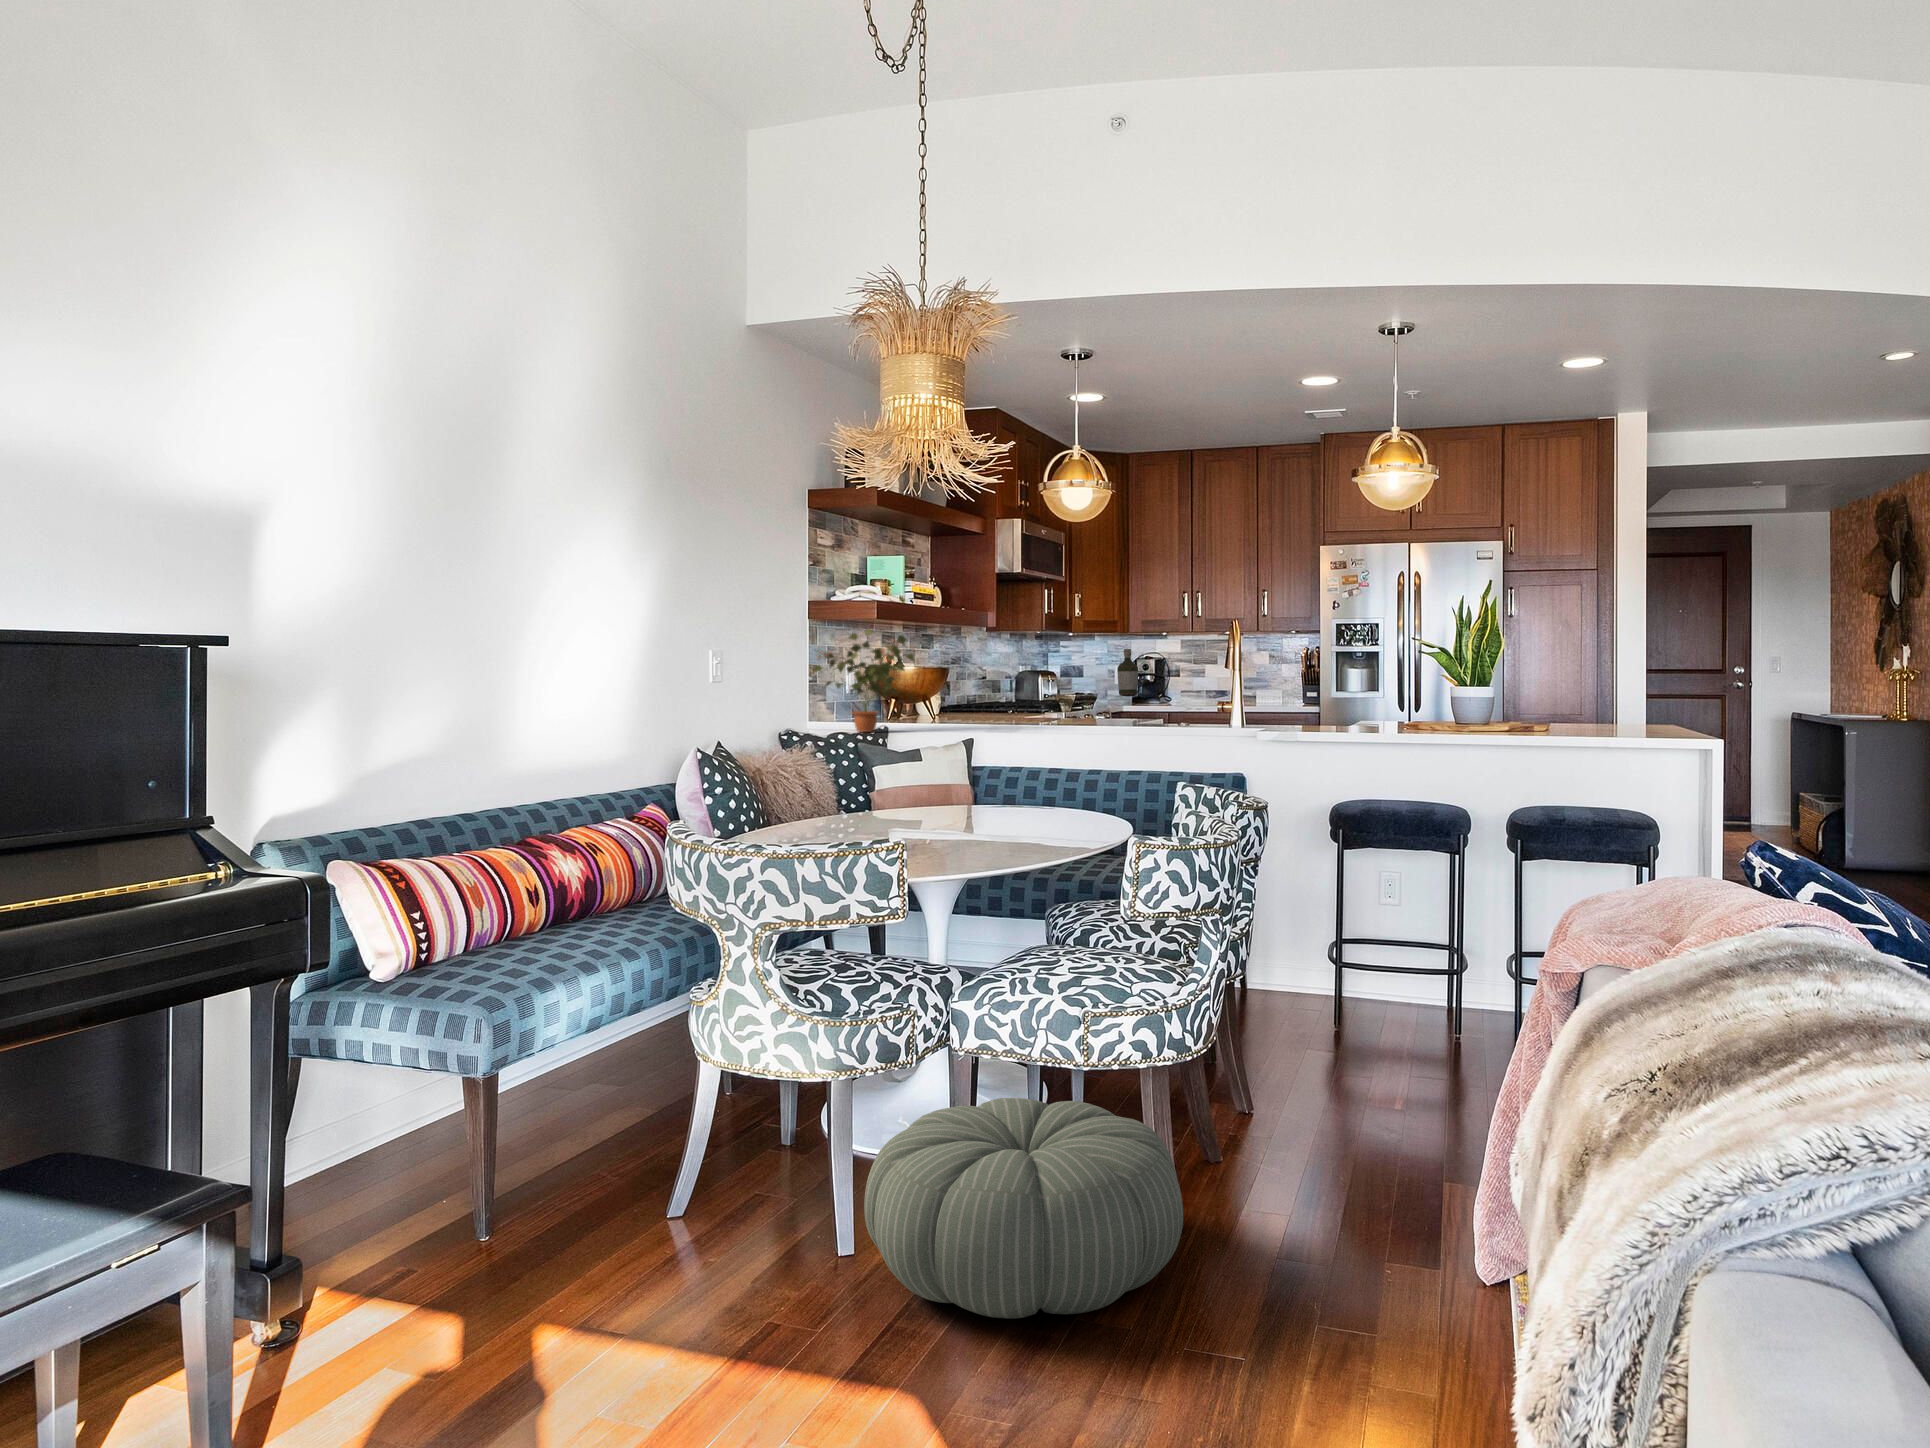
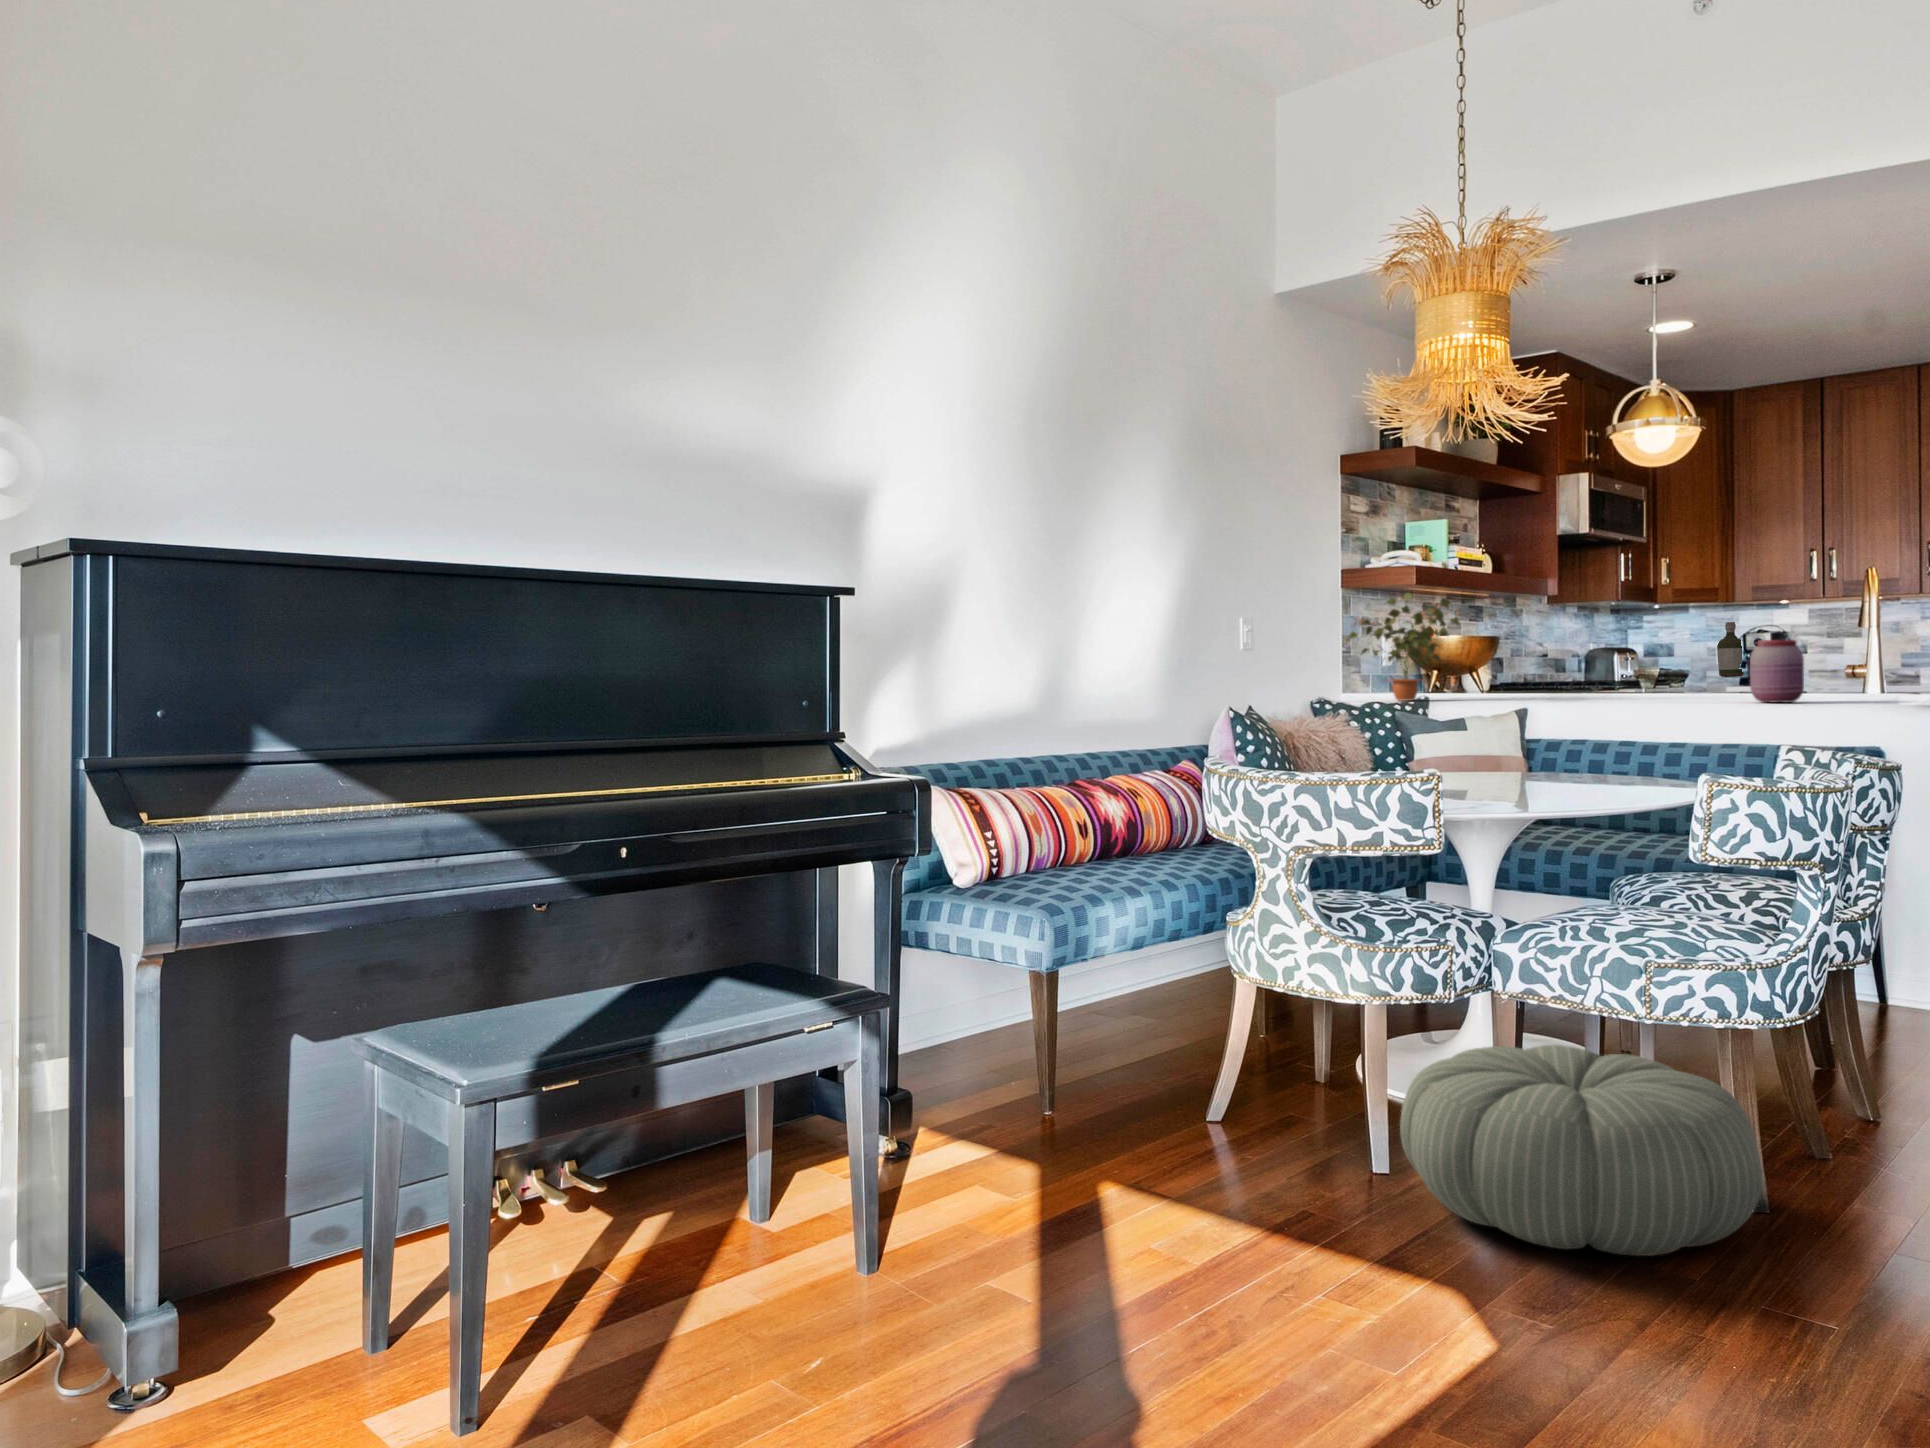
jar: none [1151,679,1191,733] -> present [1750,640,1804,702]

